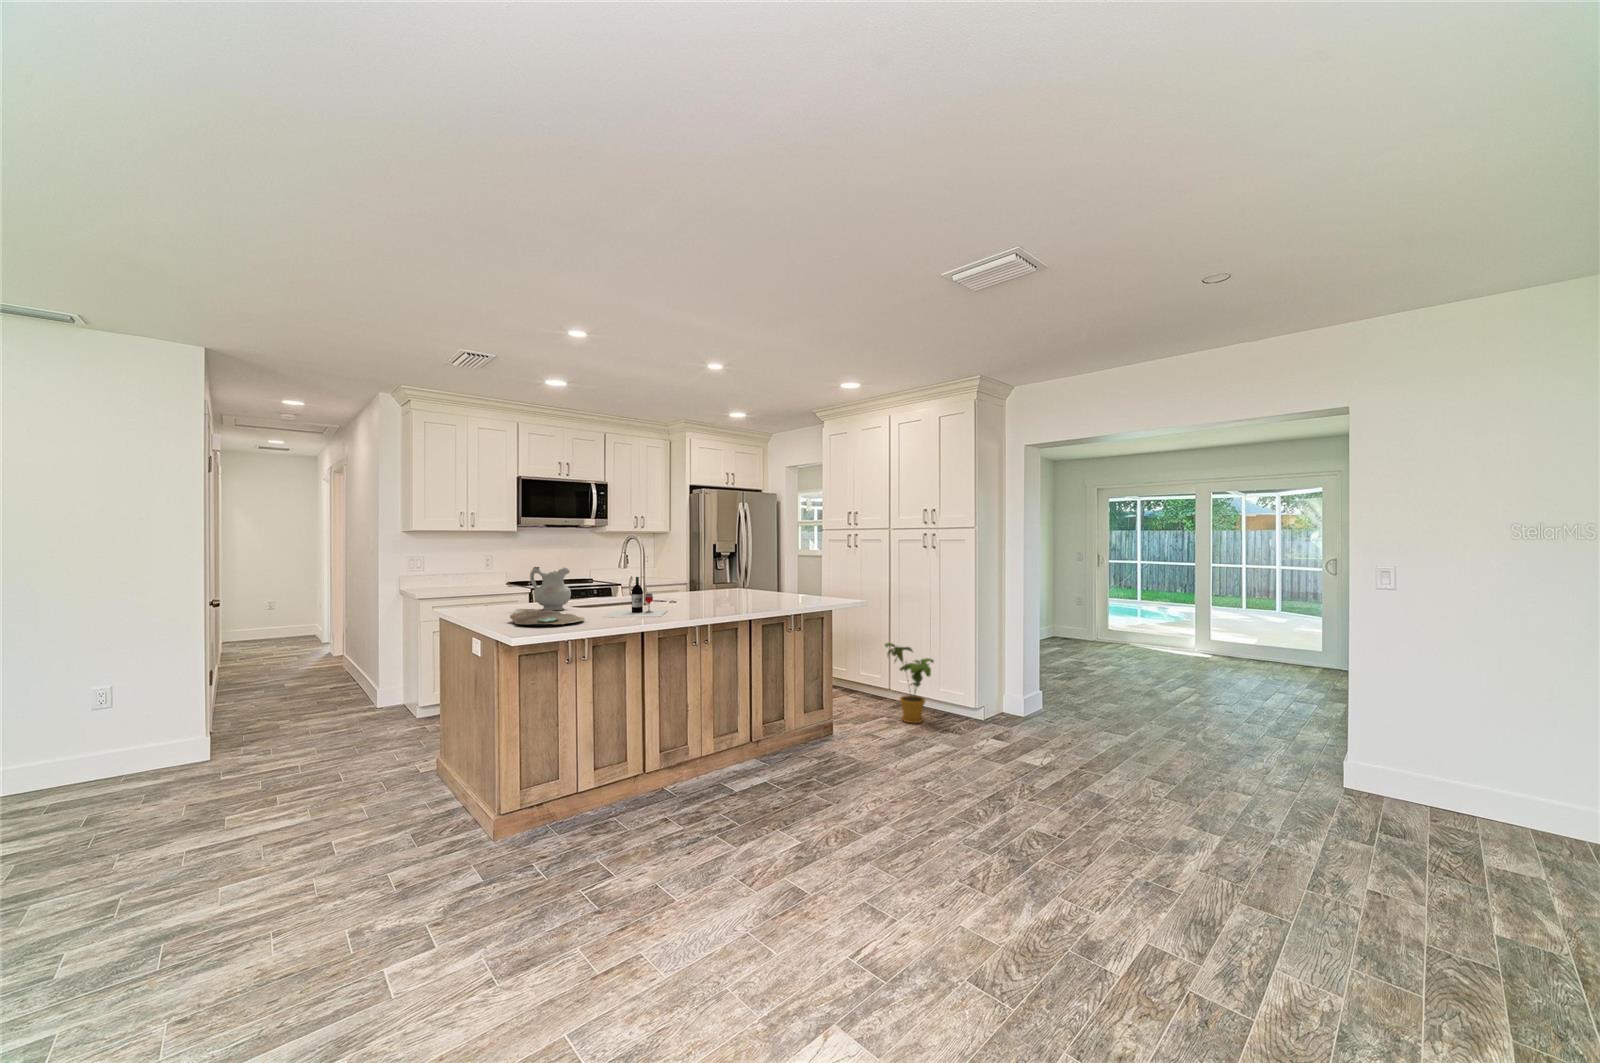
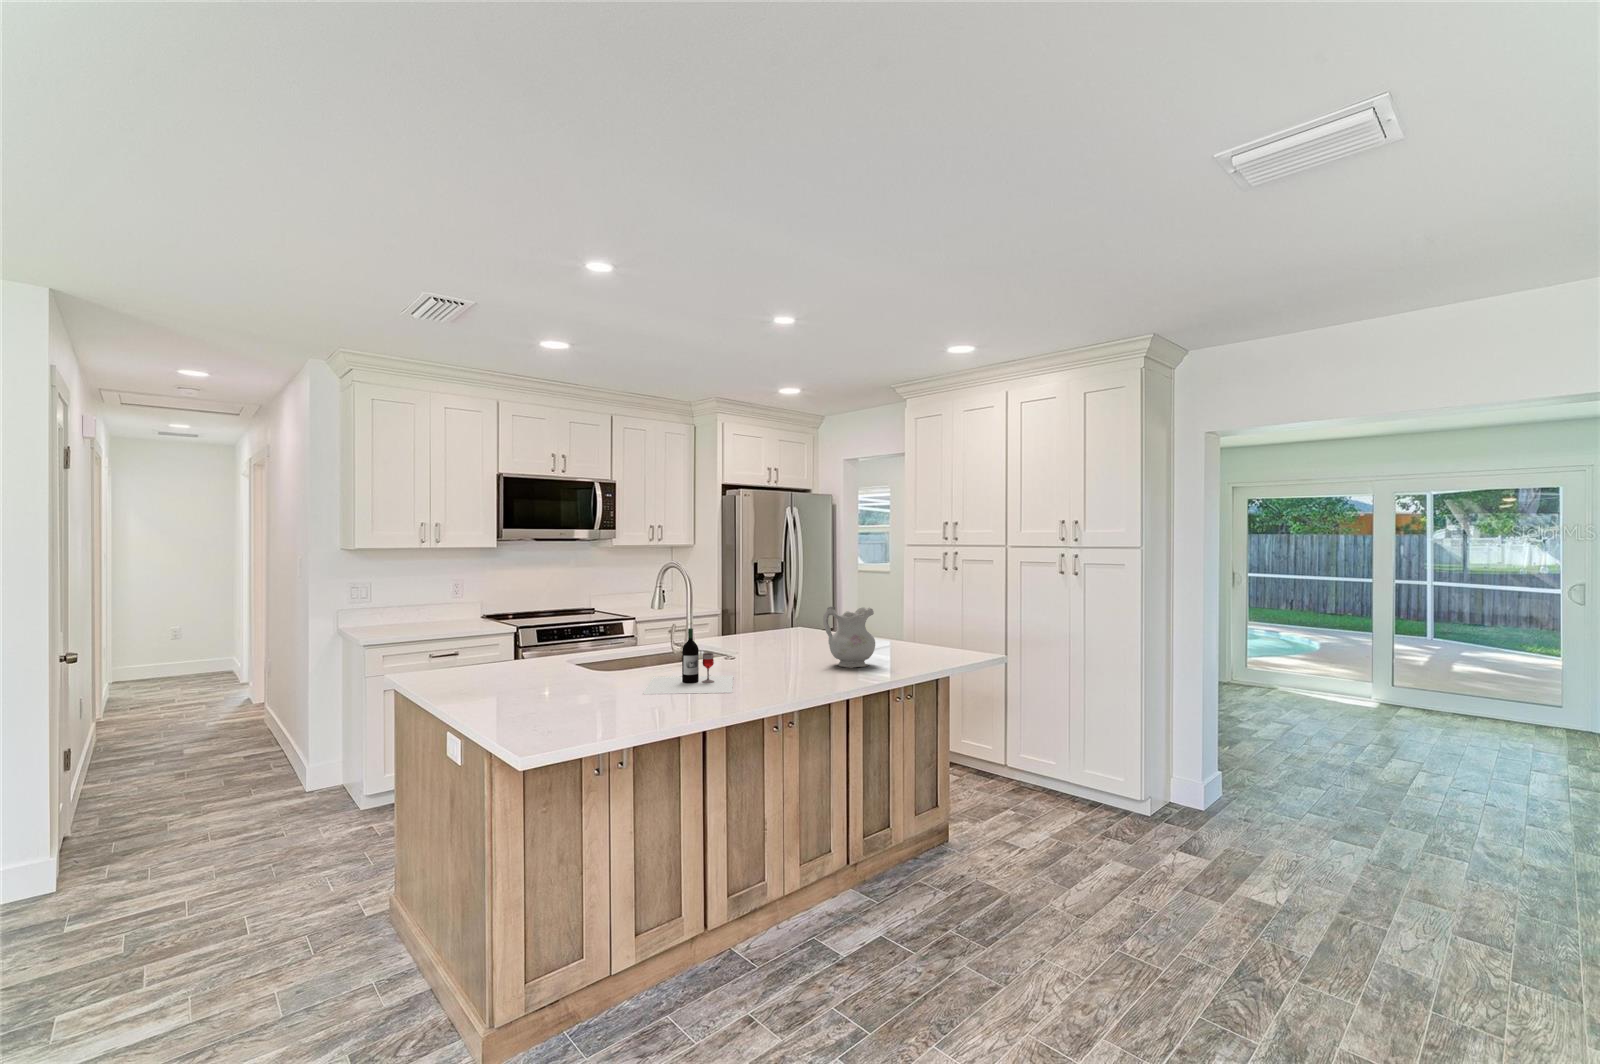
ceramic pitcher: present [530,567,571,611] -> present [823,606,875,668]
decorative bowl: present [510,609,585,626] -> none [504,683,622,718]
house plant: present [885,643,934,723] -> none [1014,708,1084,822]

